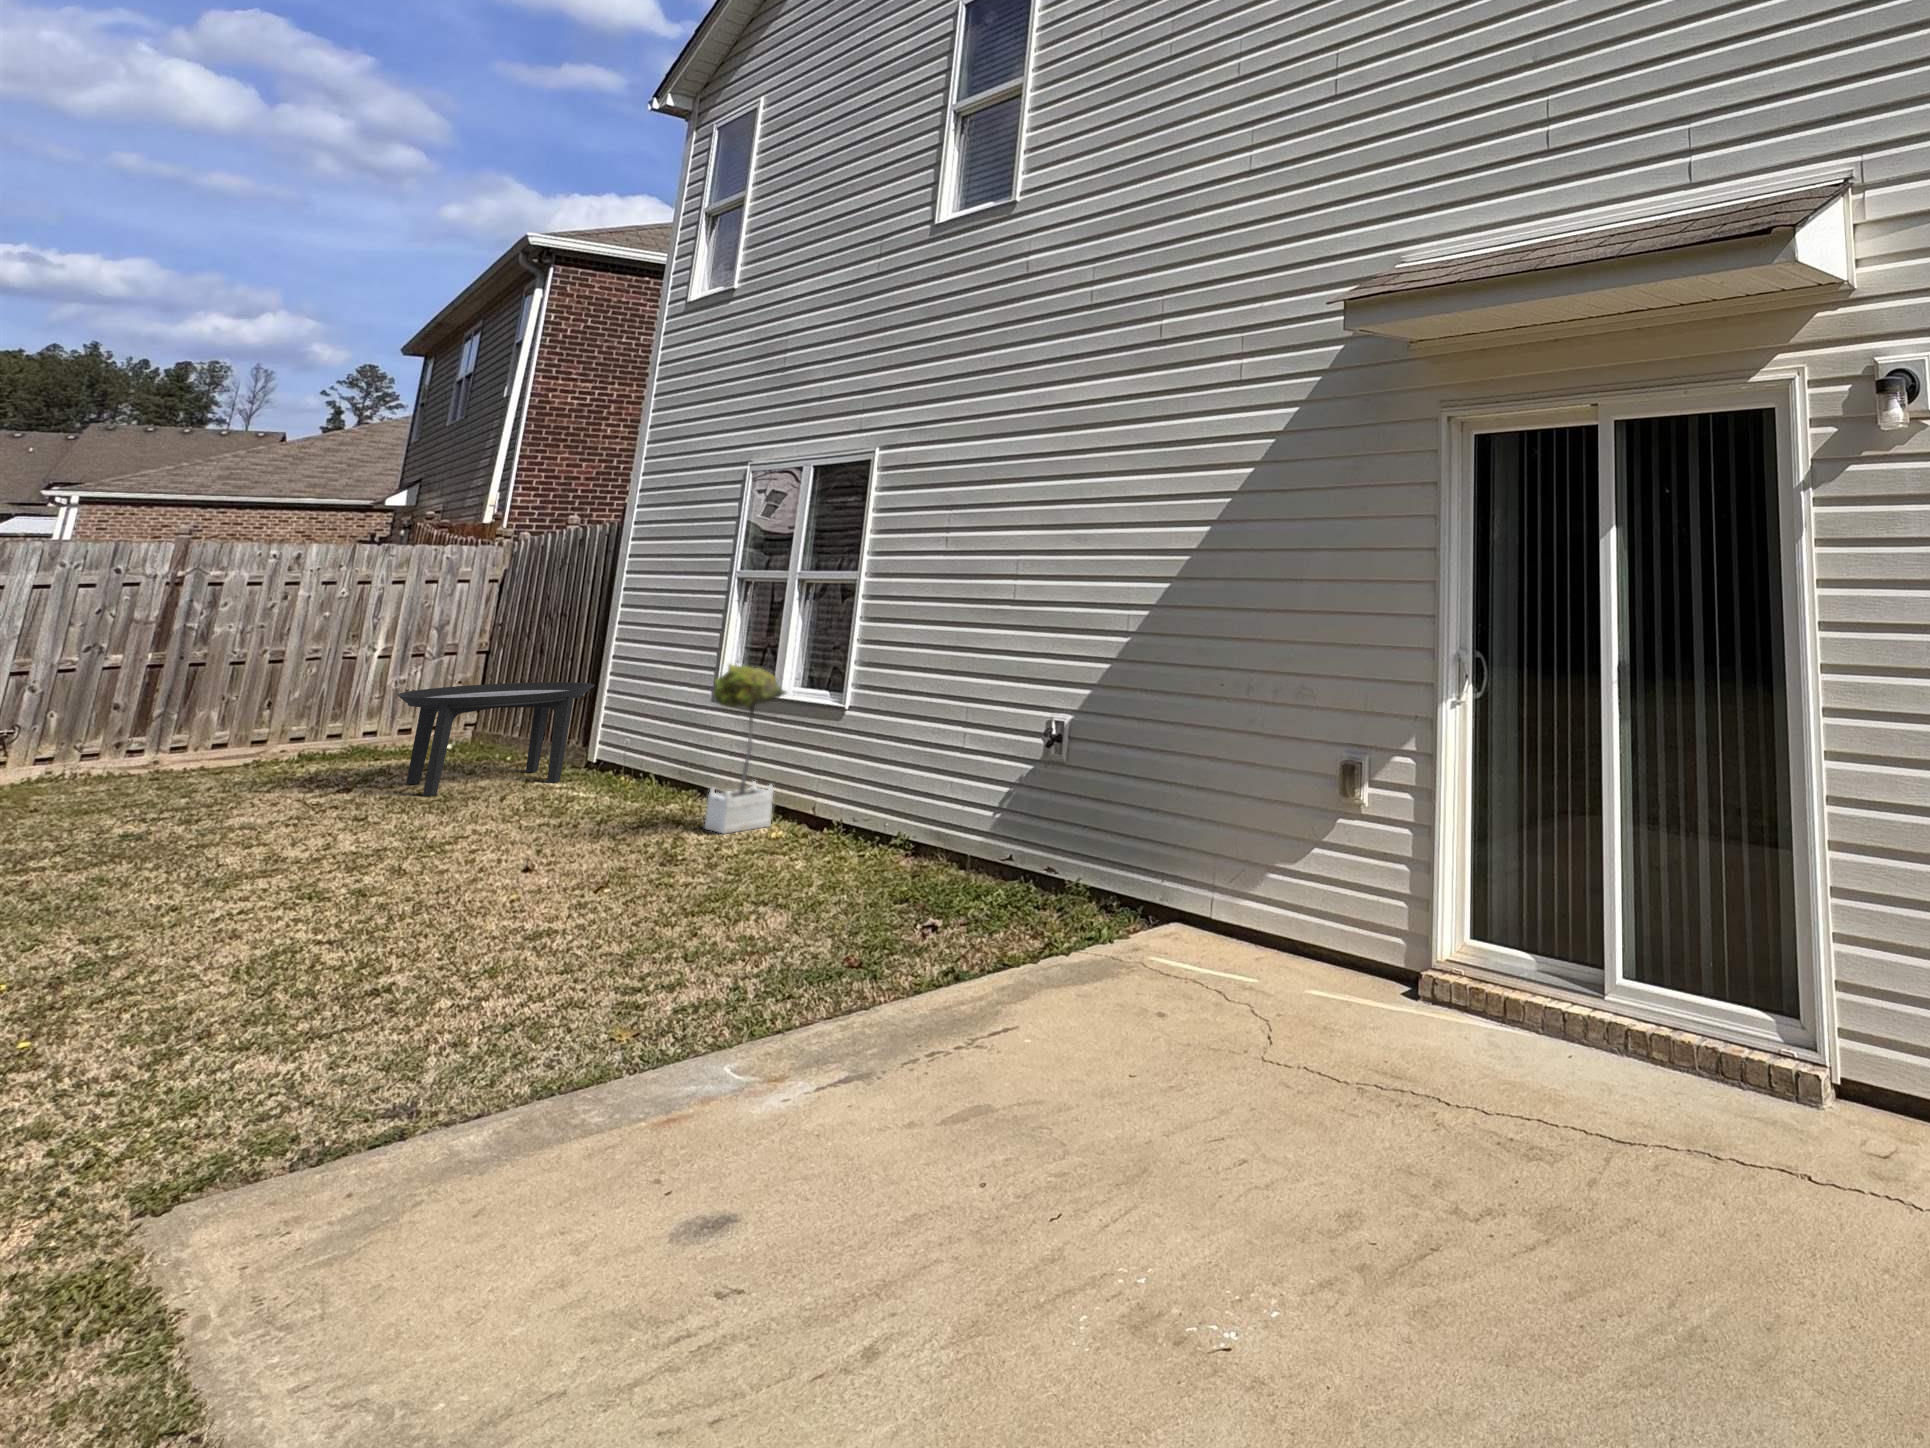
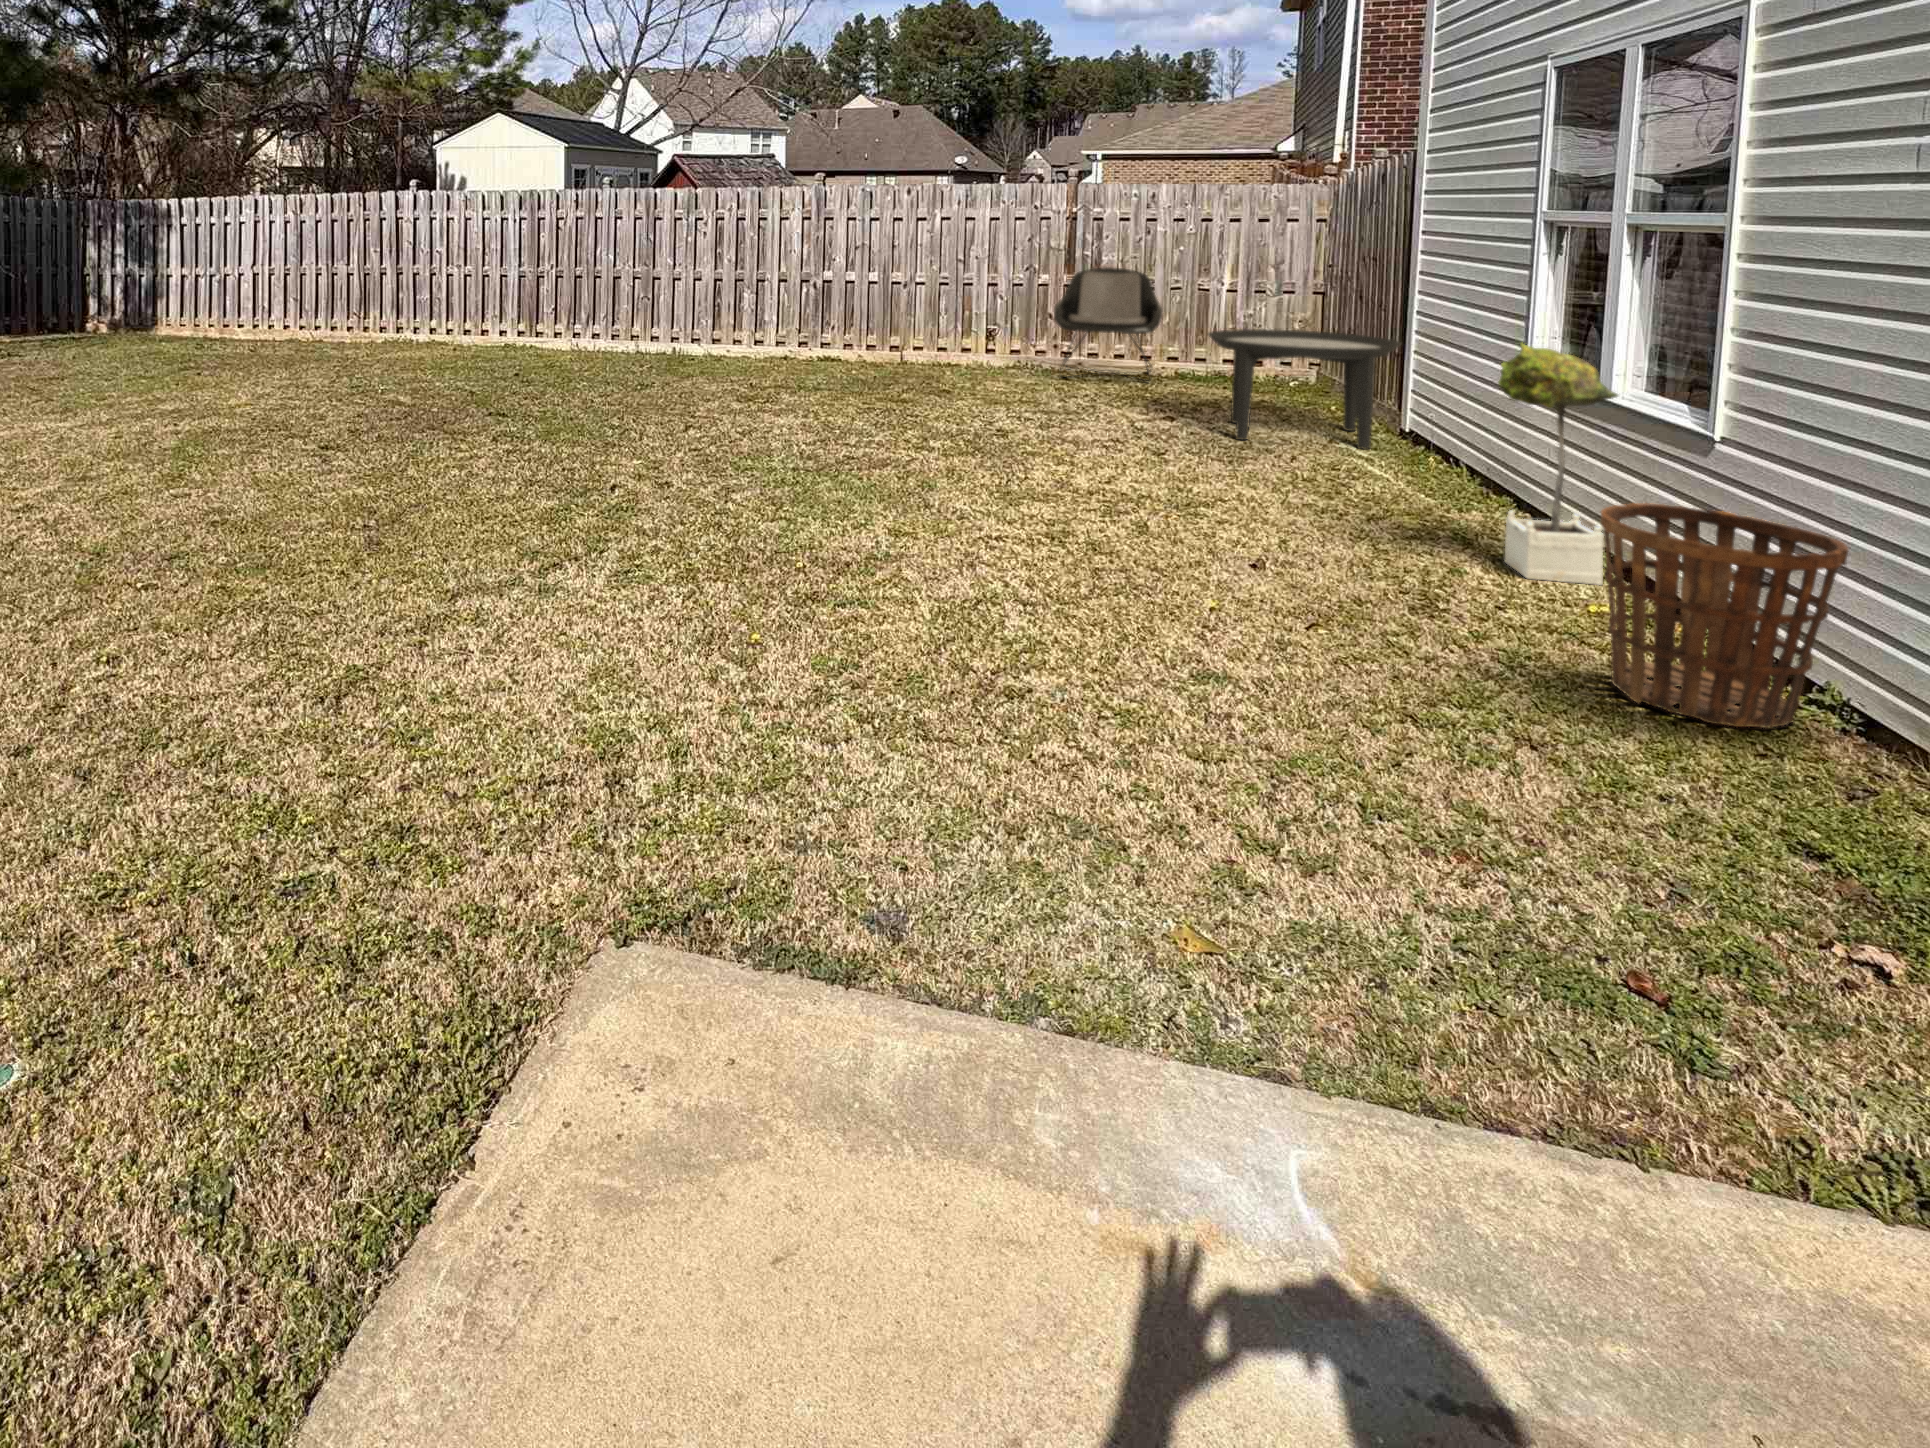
lounge chair: none [133,640,302,778] -> present [1054,267,1163,383]
basket: none [797,747,917,874] -> present [1601,503,1848,728]

